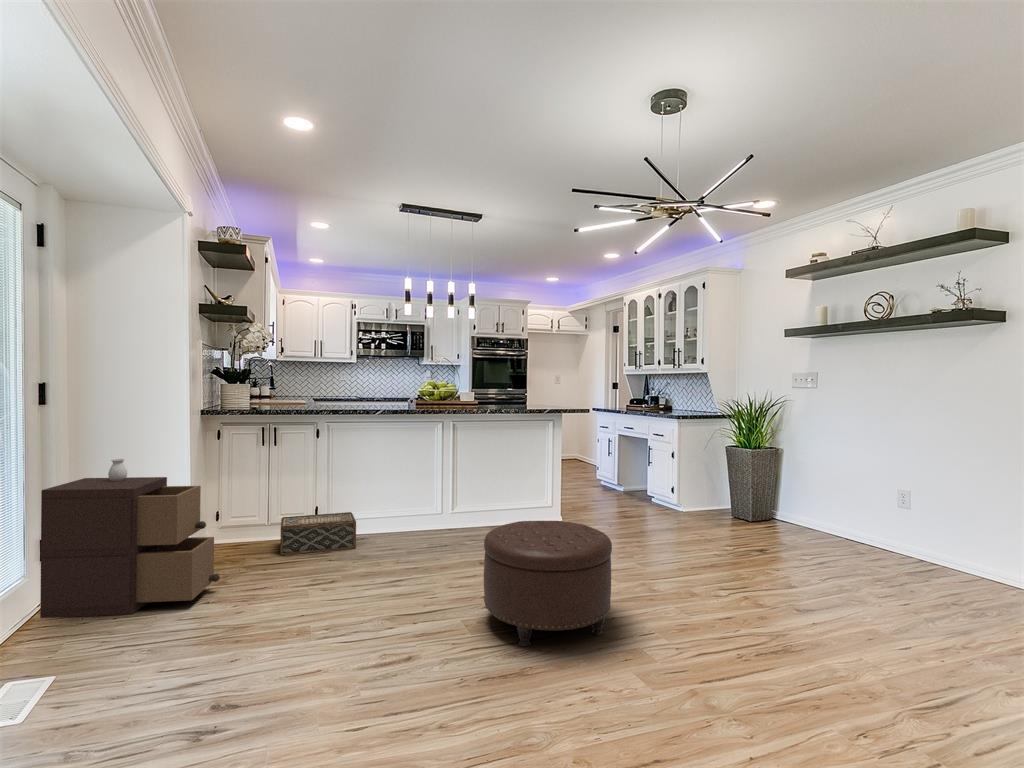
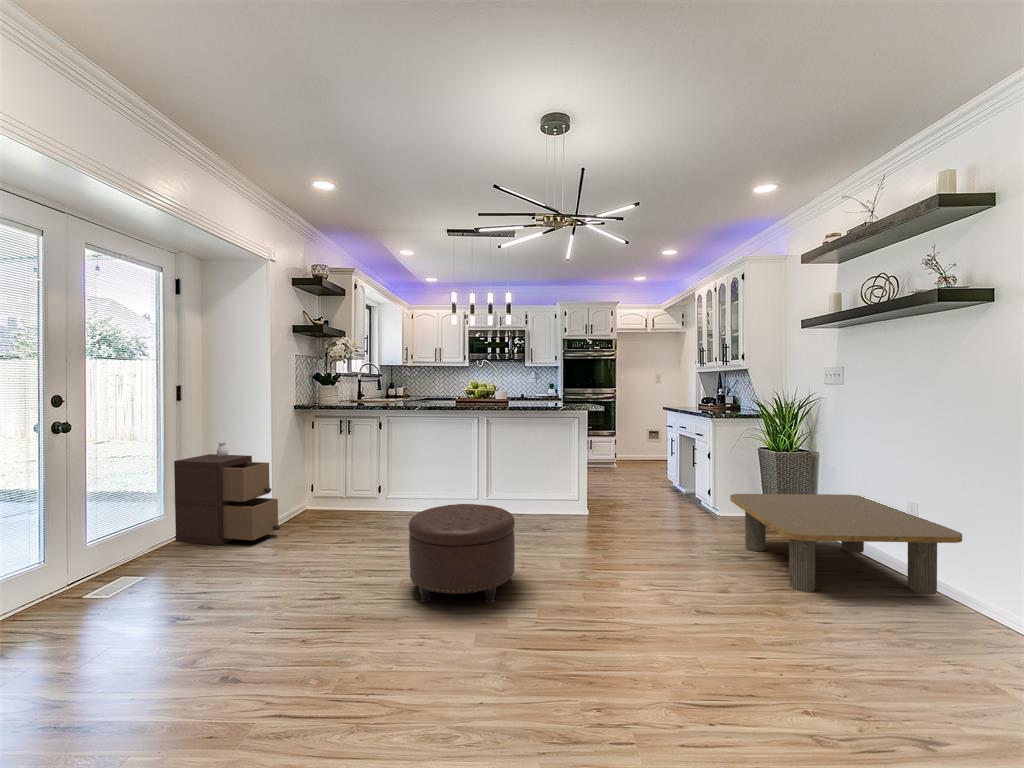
coffee table: none [735,487,951,579] -> present [730,494,962,595]
woven basket: present [280,512,356,556] -> none [341,489,402,517]

